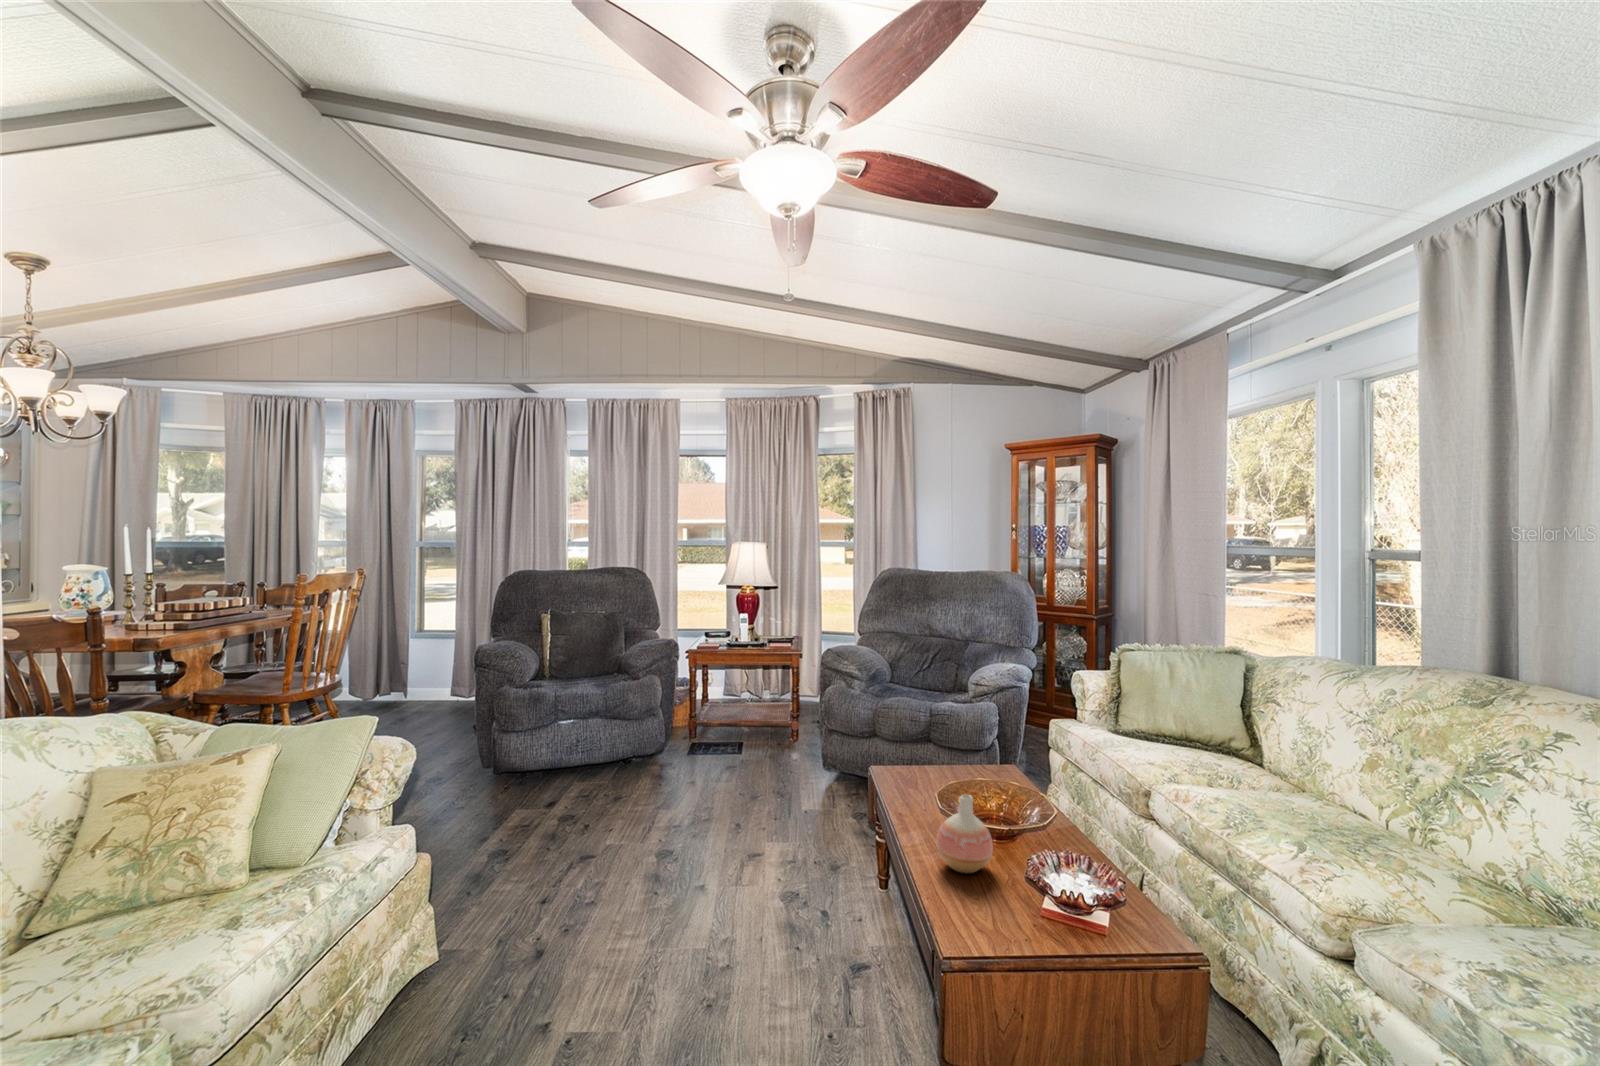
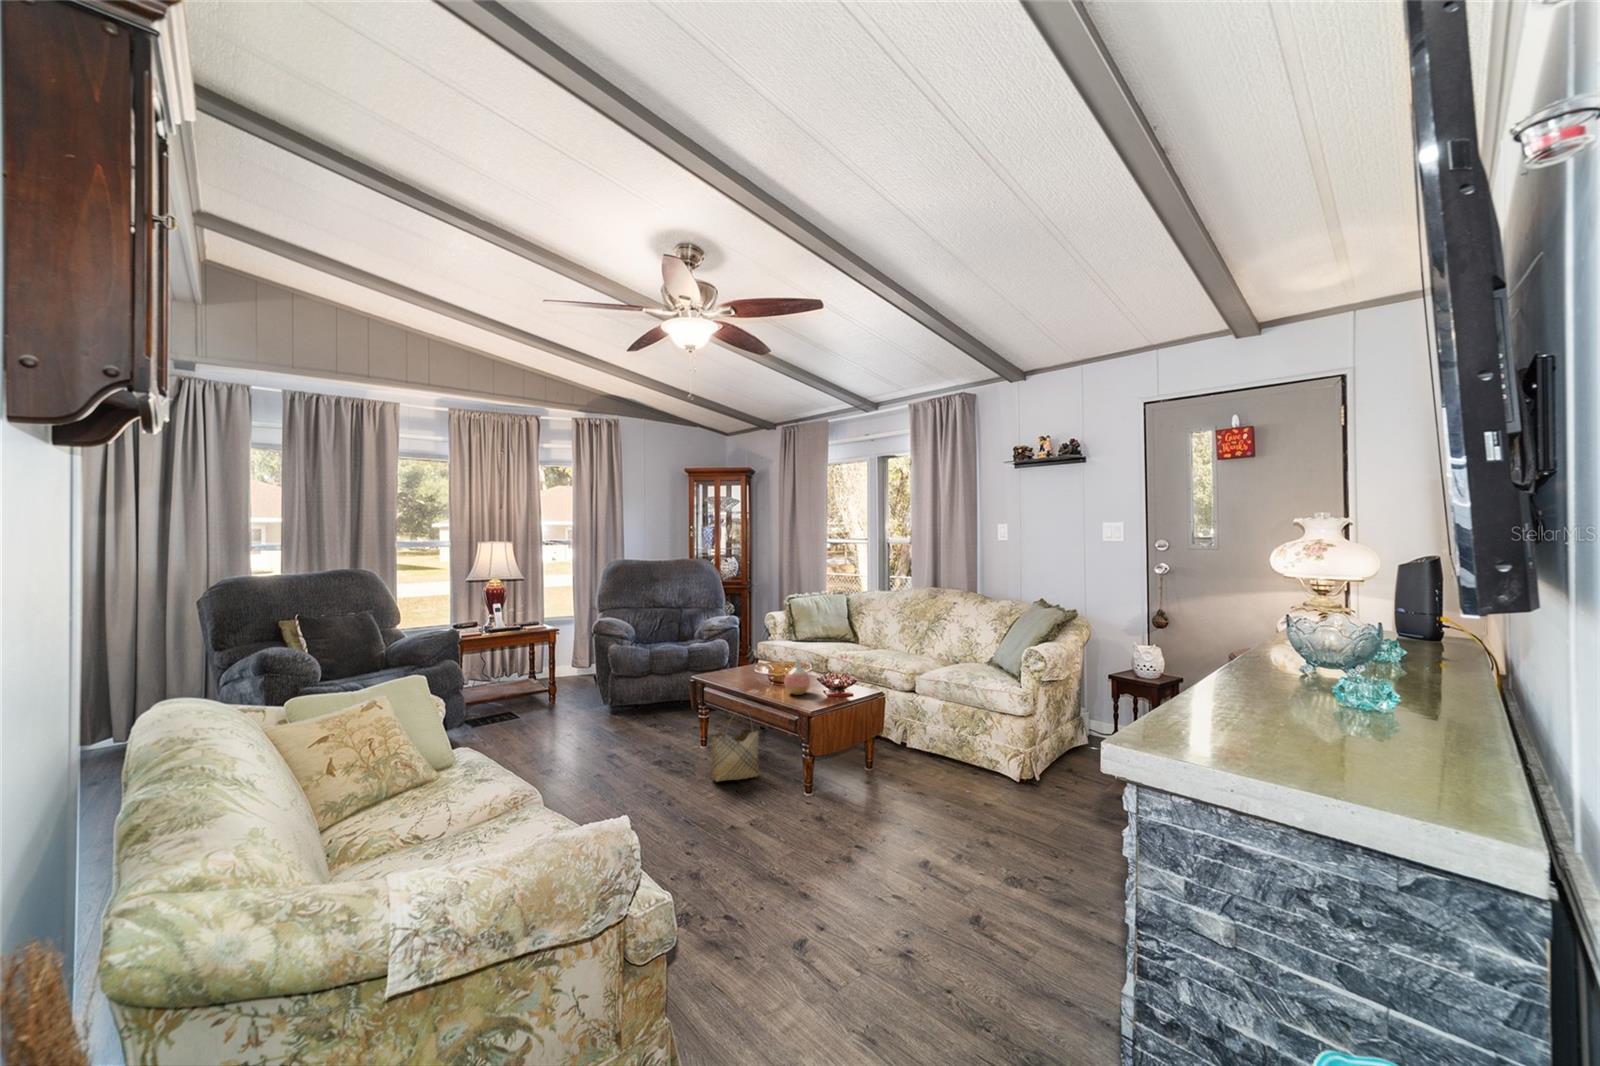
woven basket: none [785,853,884,1013] -> present [711,704,759,781]

